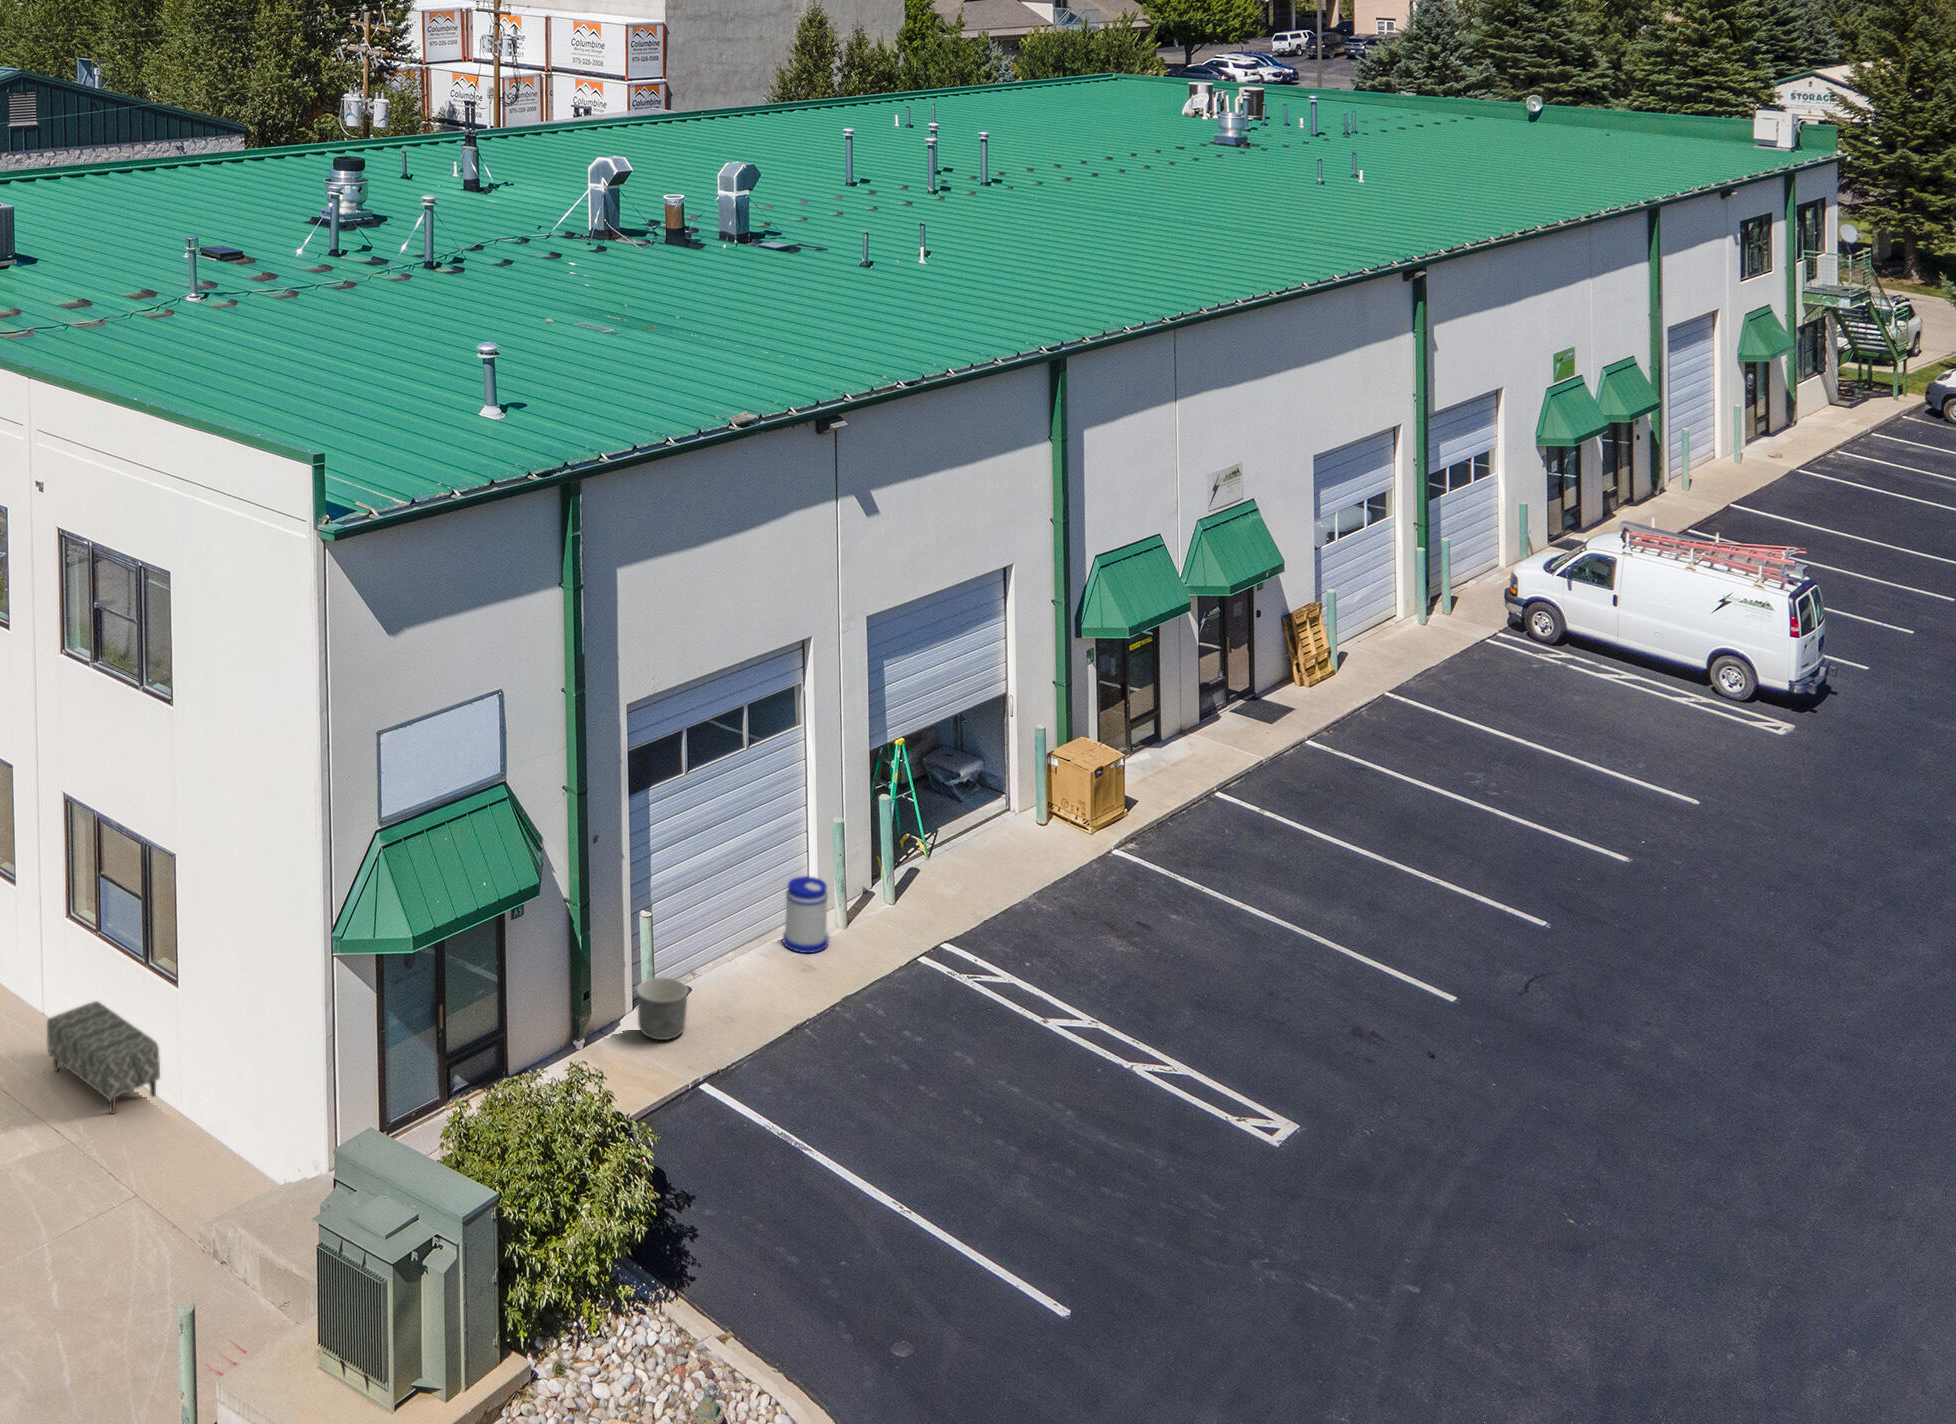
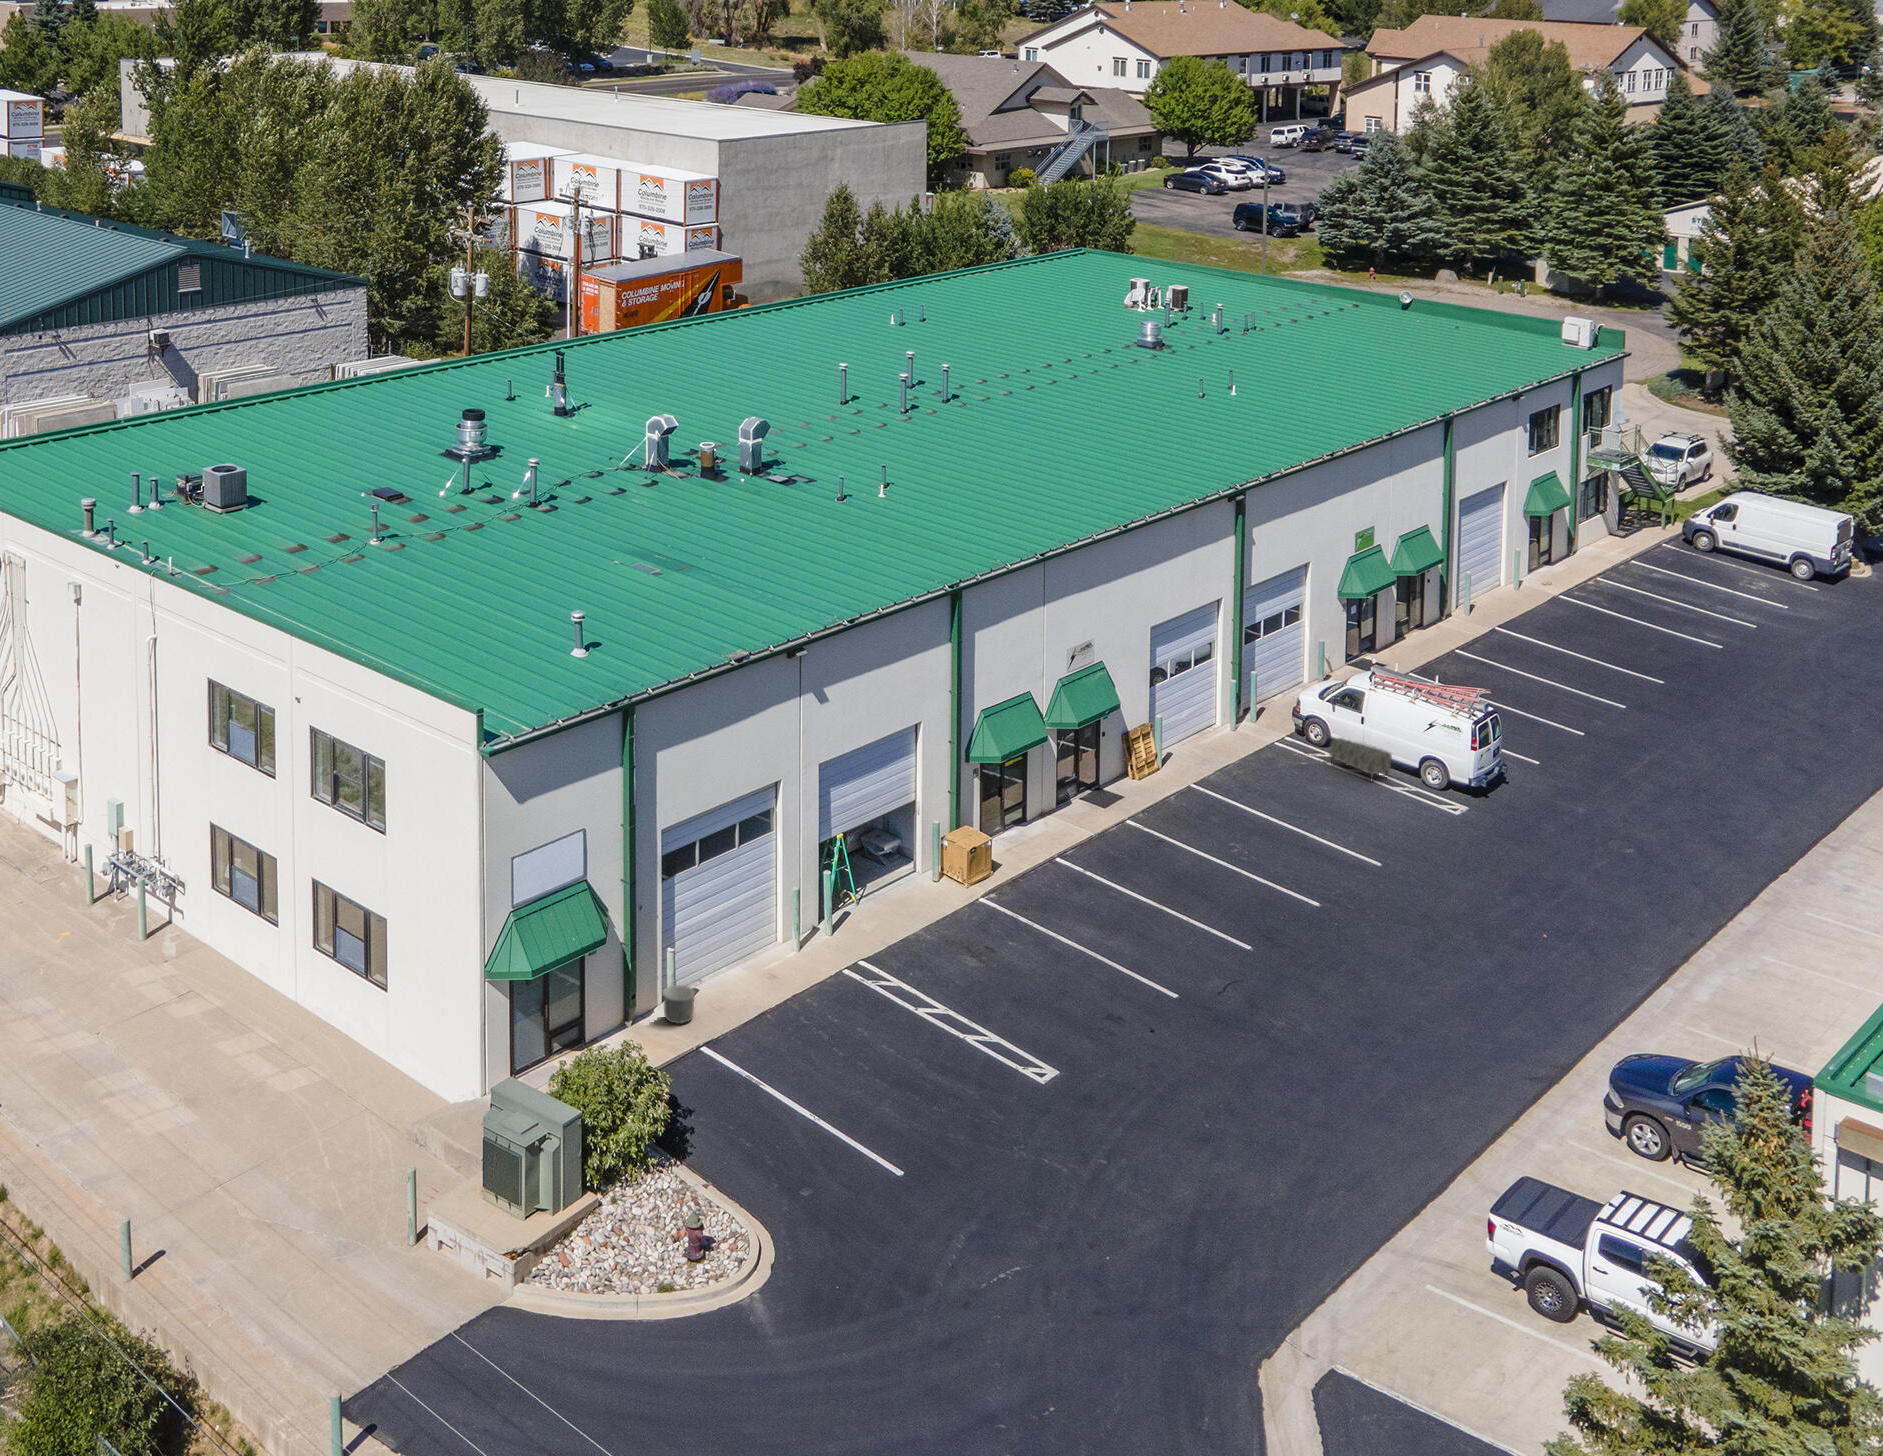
trash can: present [783,876,828,953] -> none [758,921,787,970]
bench: present [47,1001,160,1114] -> present [1329,738,1392,781]

